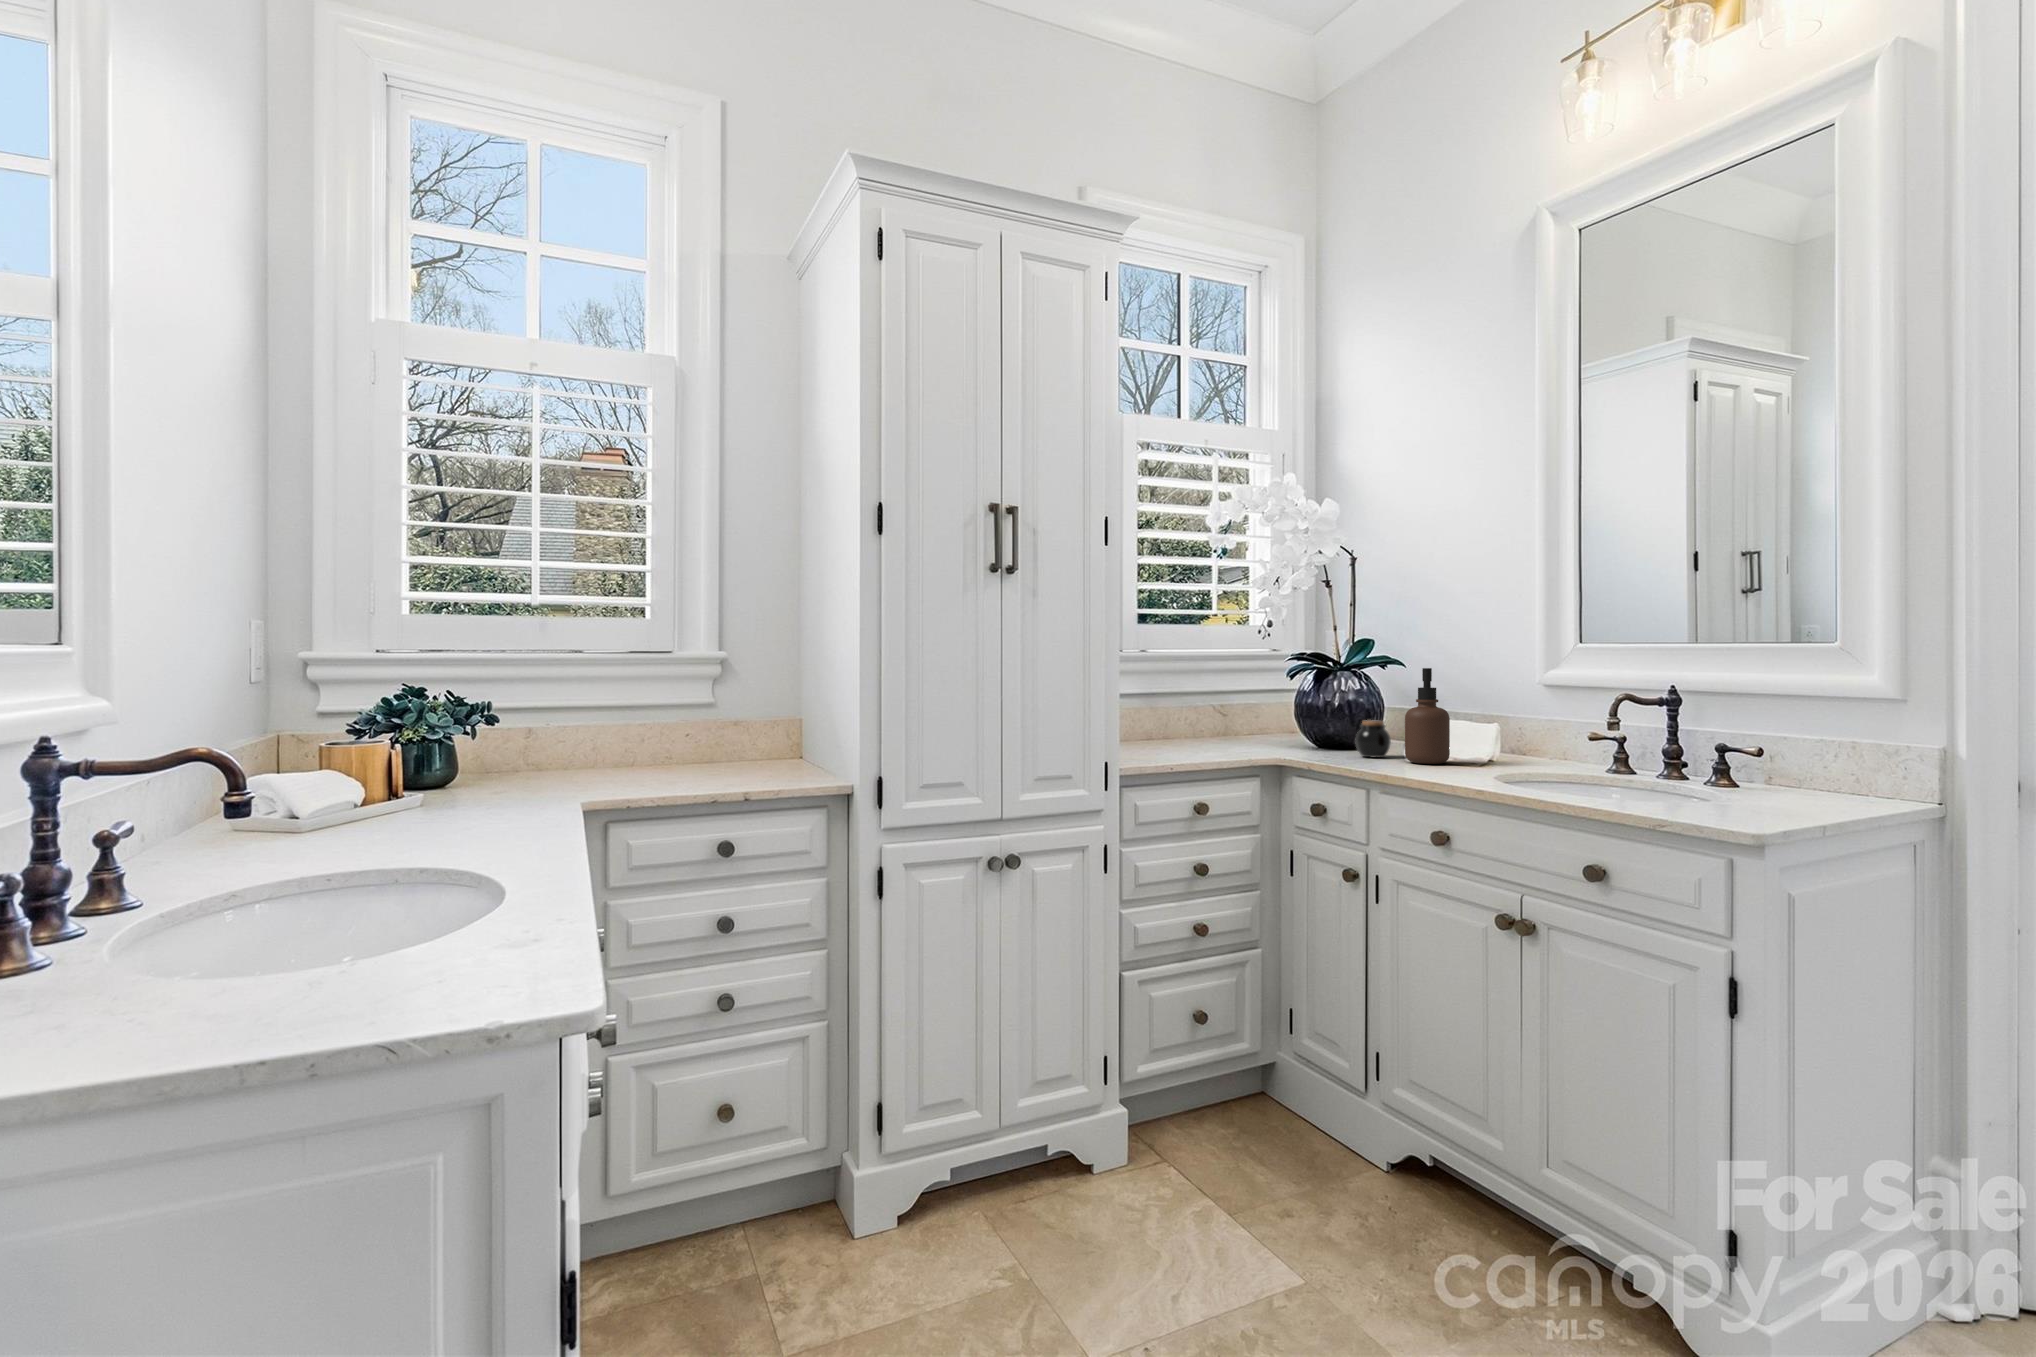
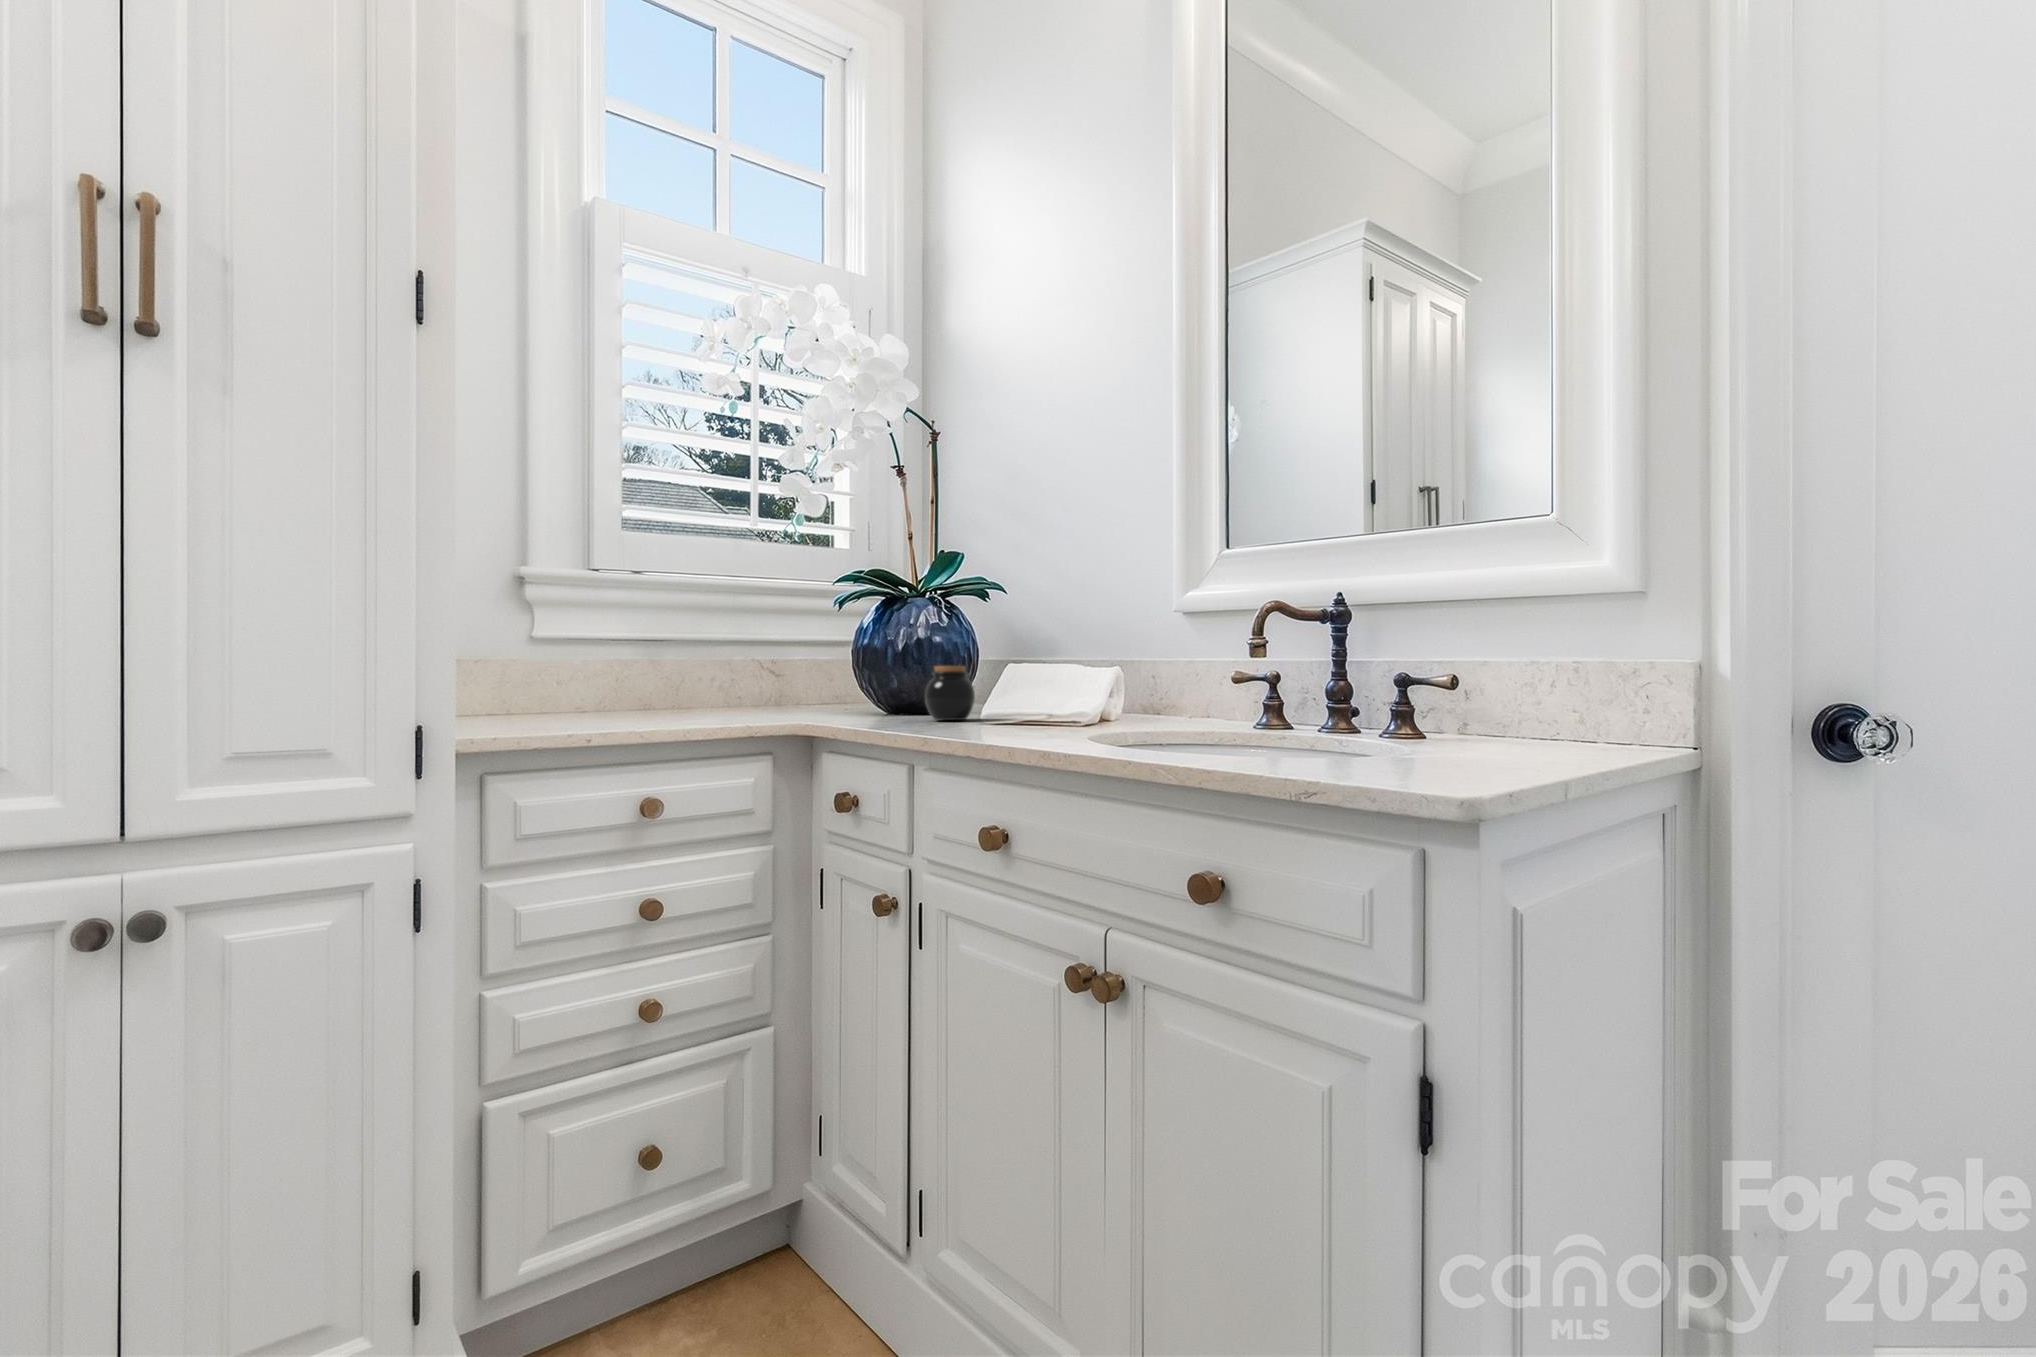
soap dispenser: present [1405,668,1450,764] -> none [985,580,1048,725]

